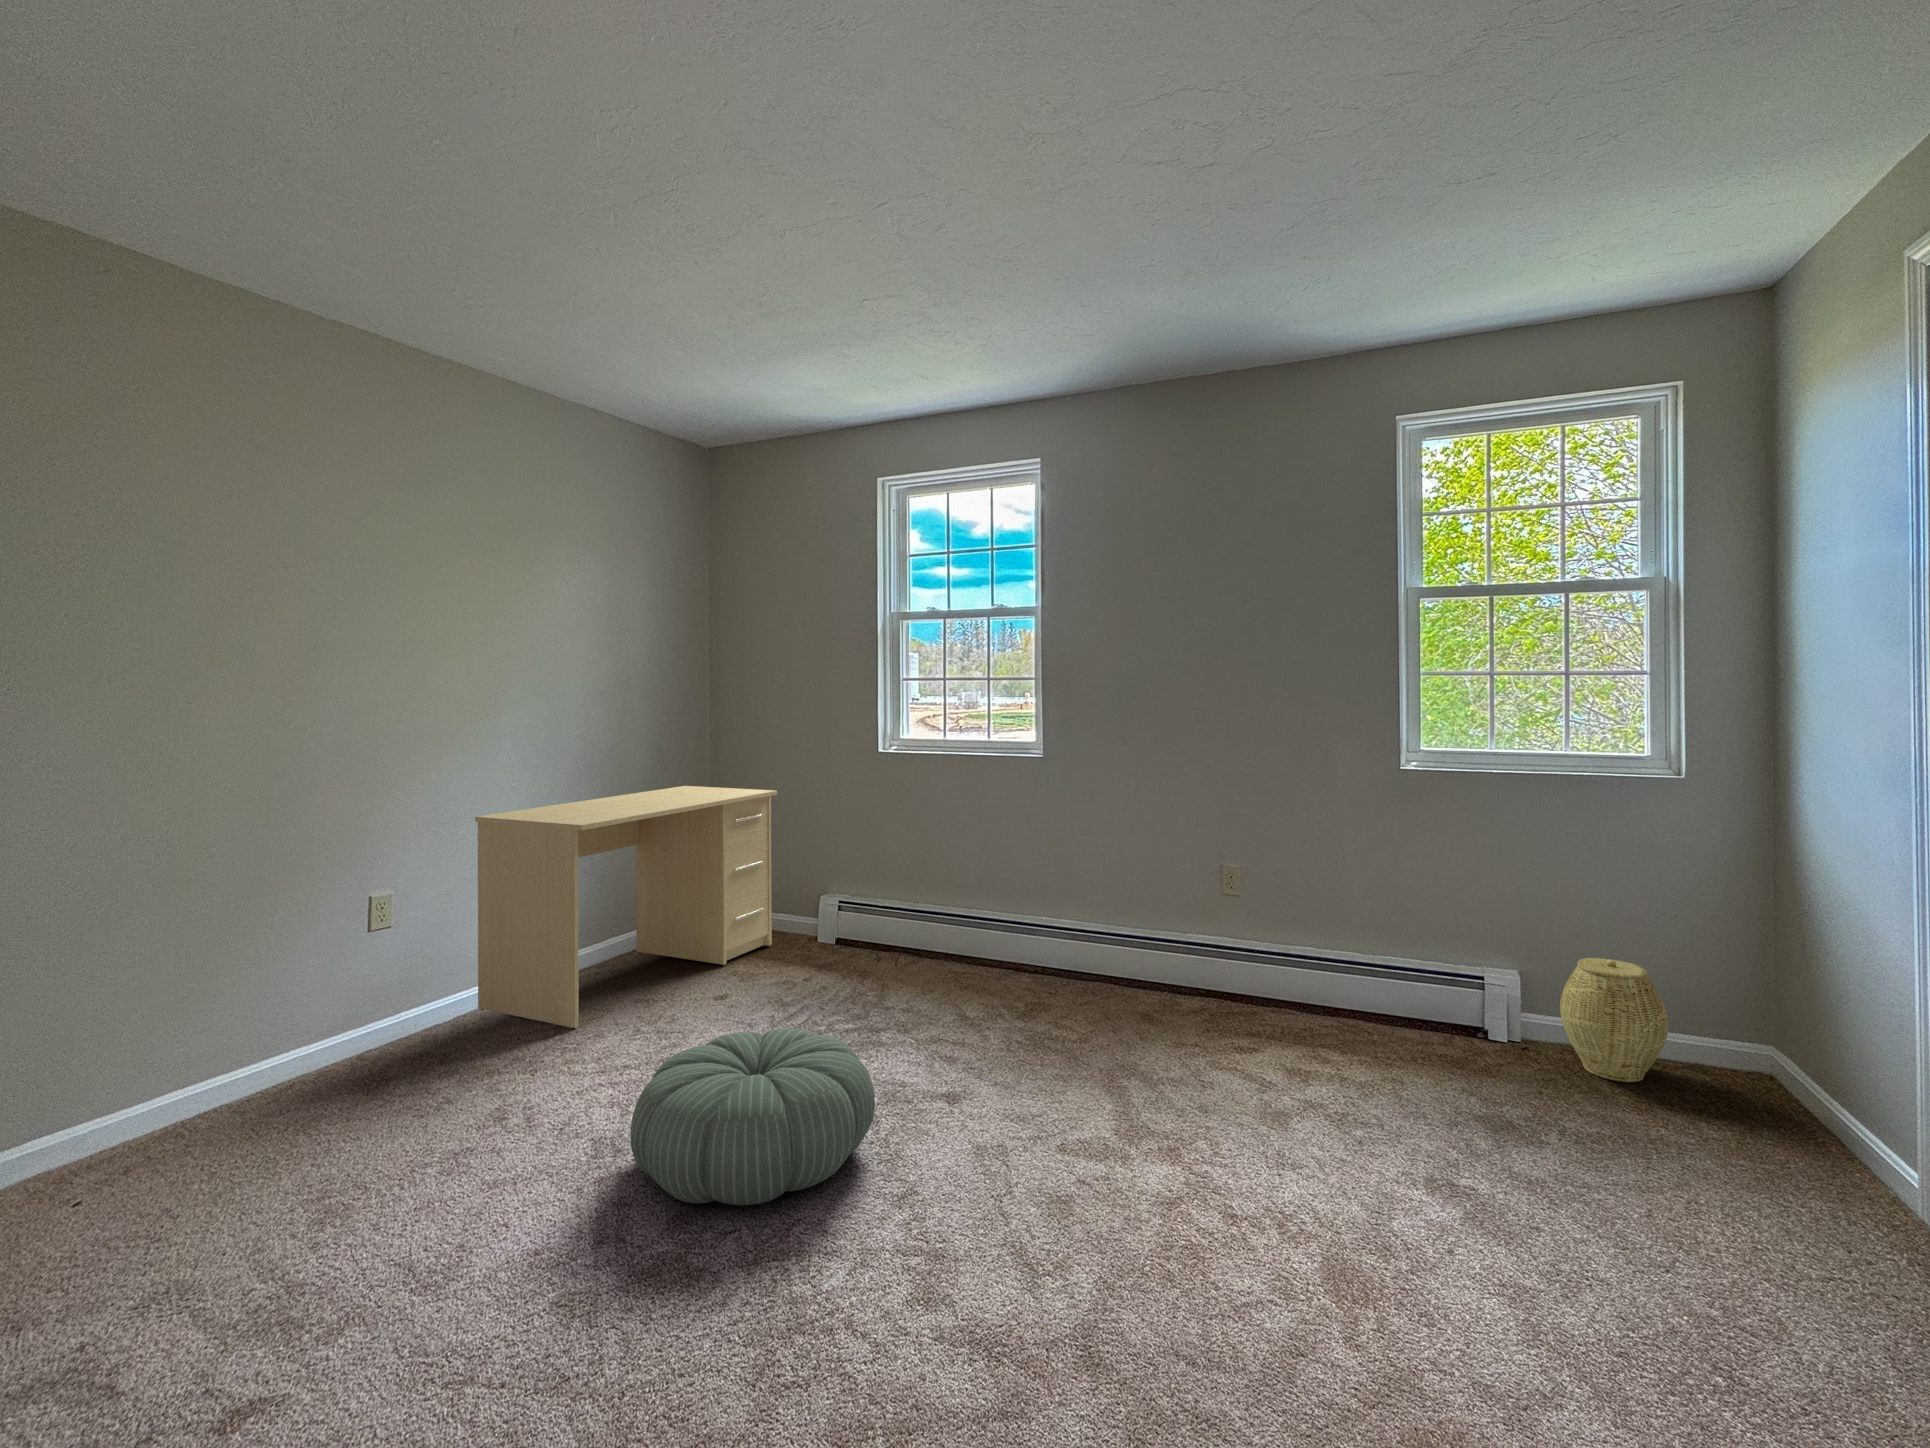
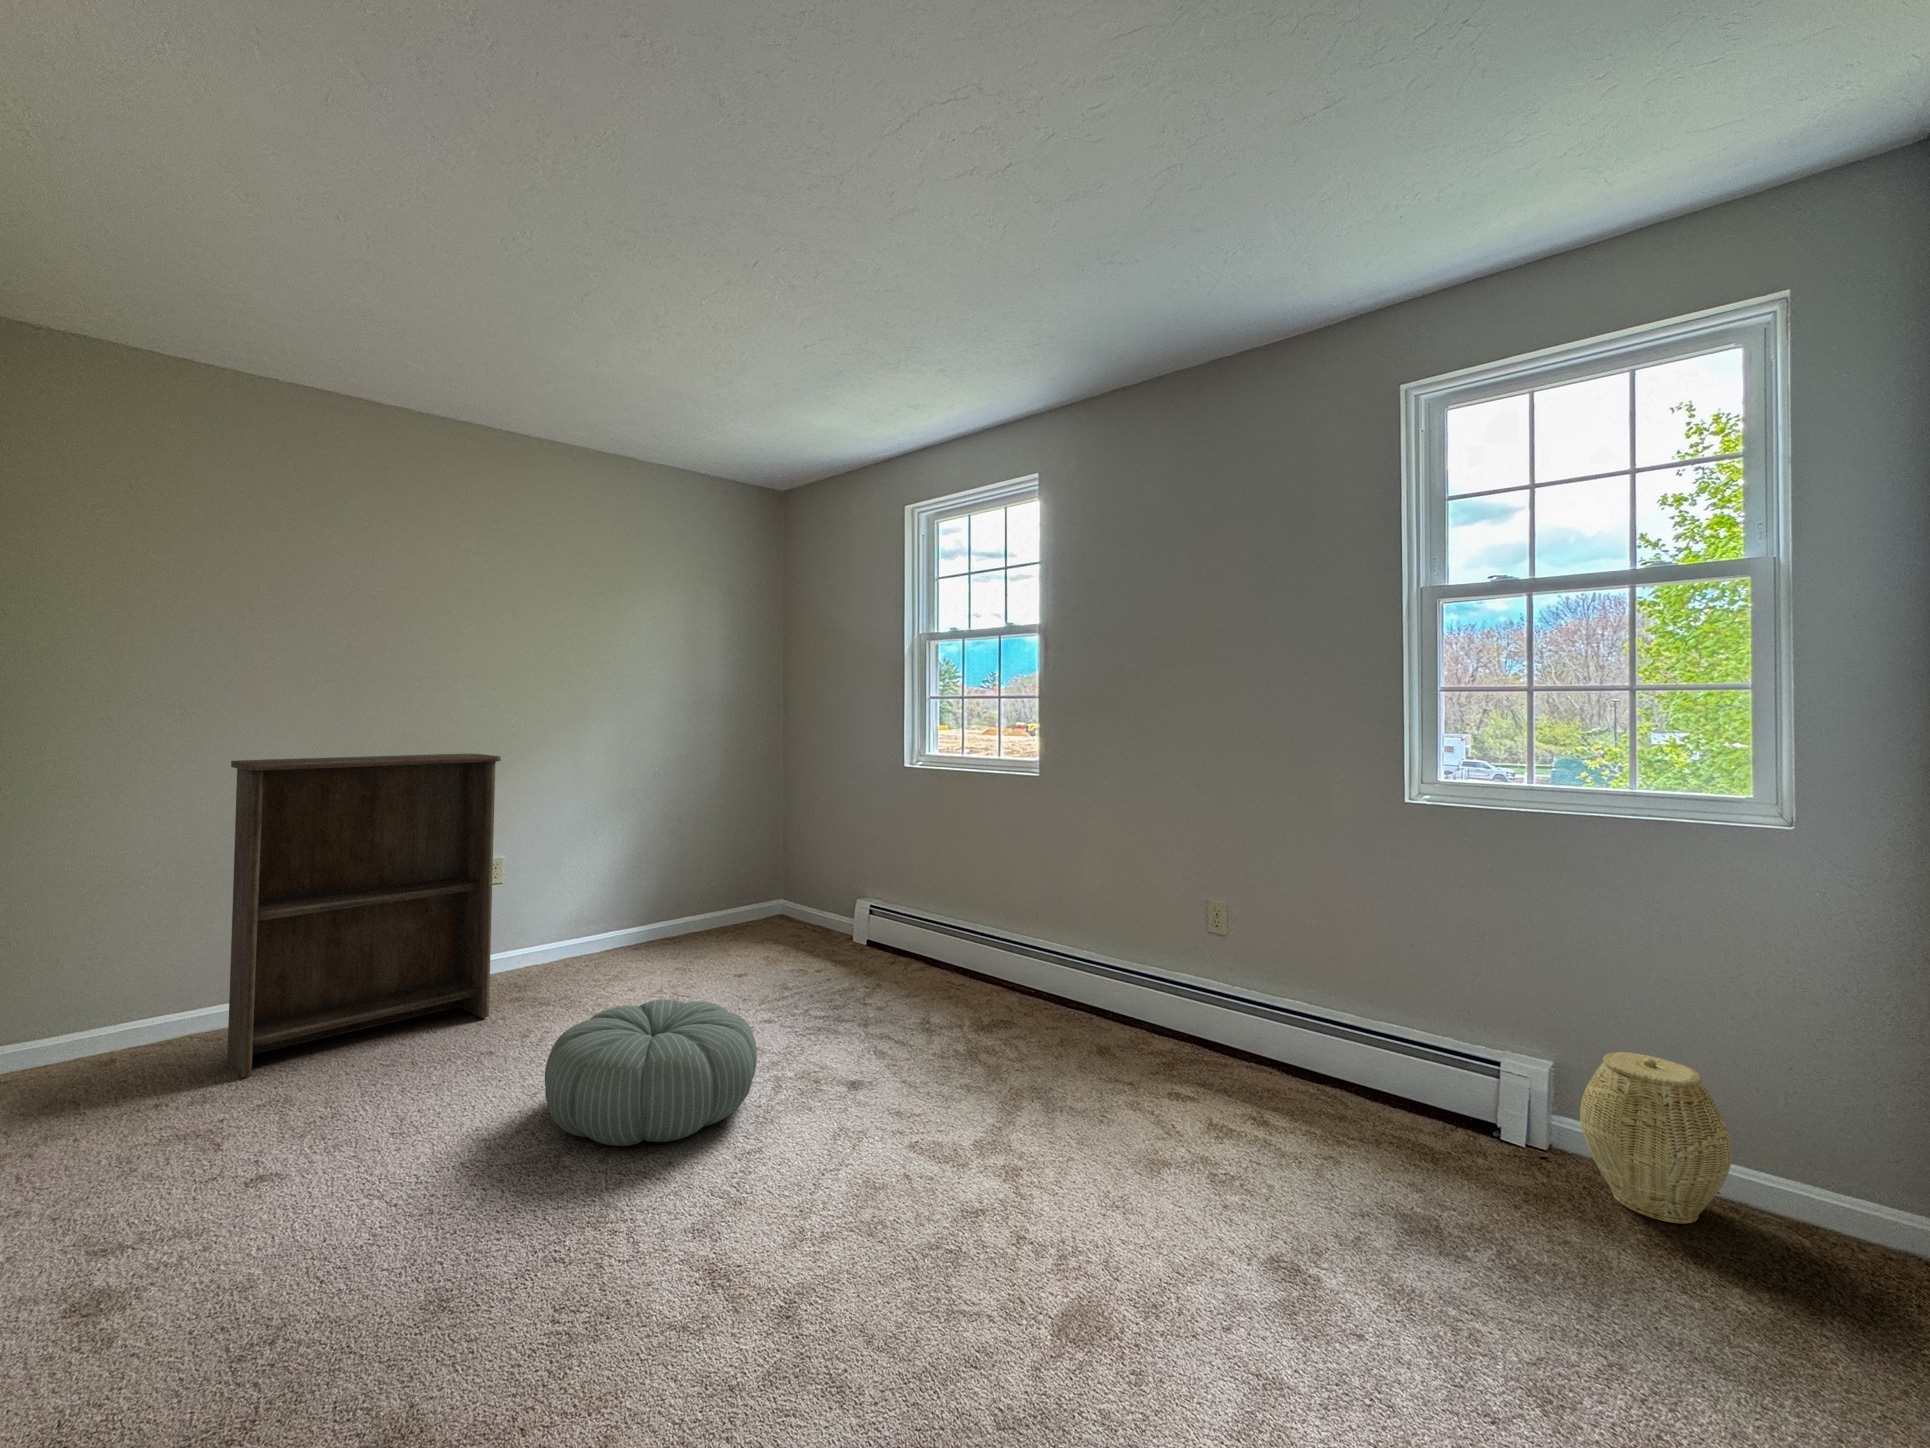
bookshelf: none [54,760,448,1231] -> present [227,754,501,1078]
desk: present [475,786,777,1029] -> none [562,790,821,986]

